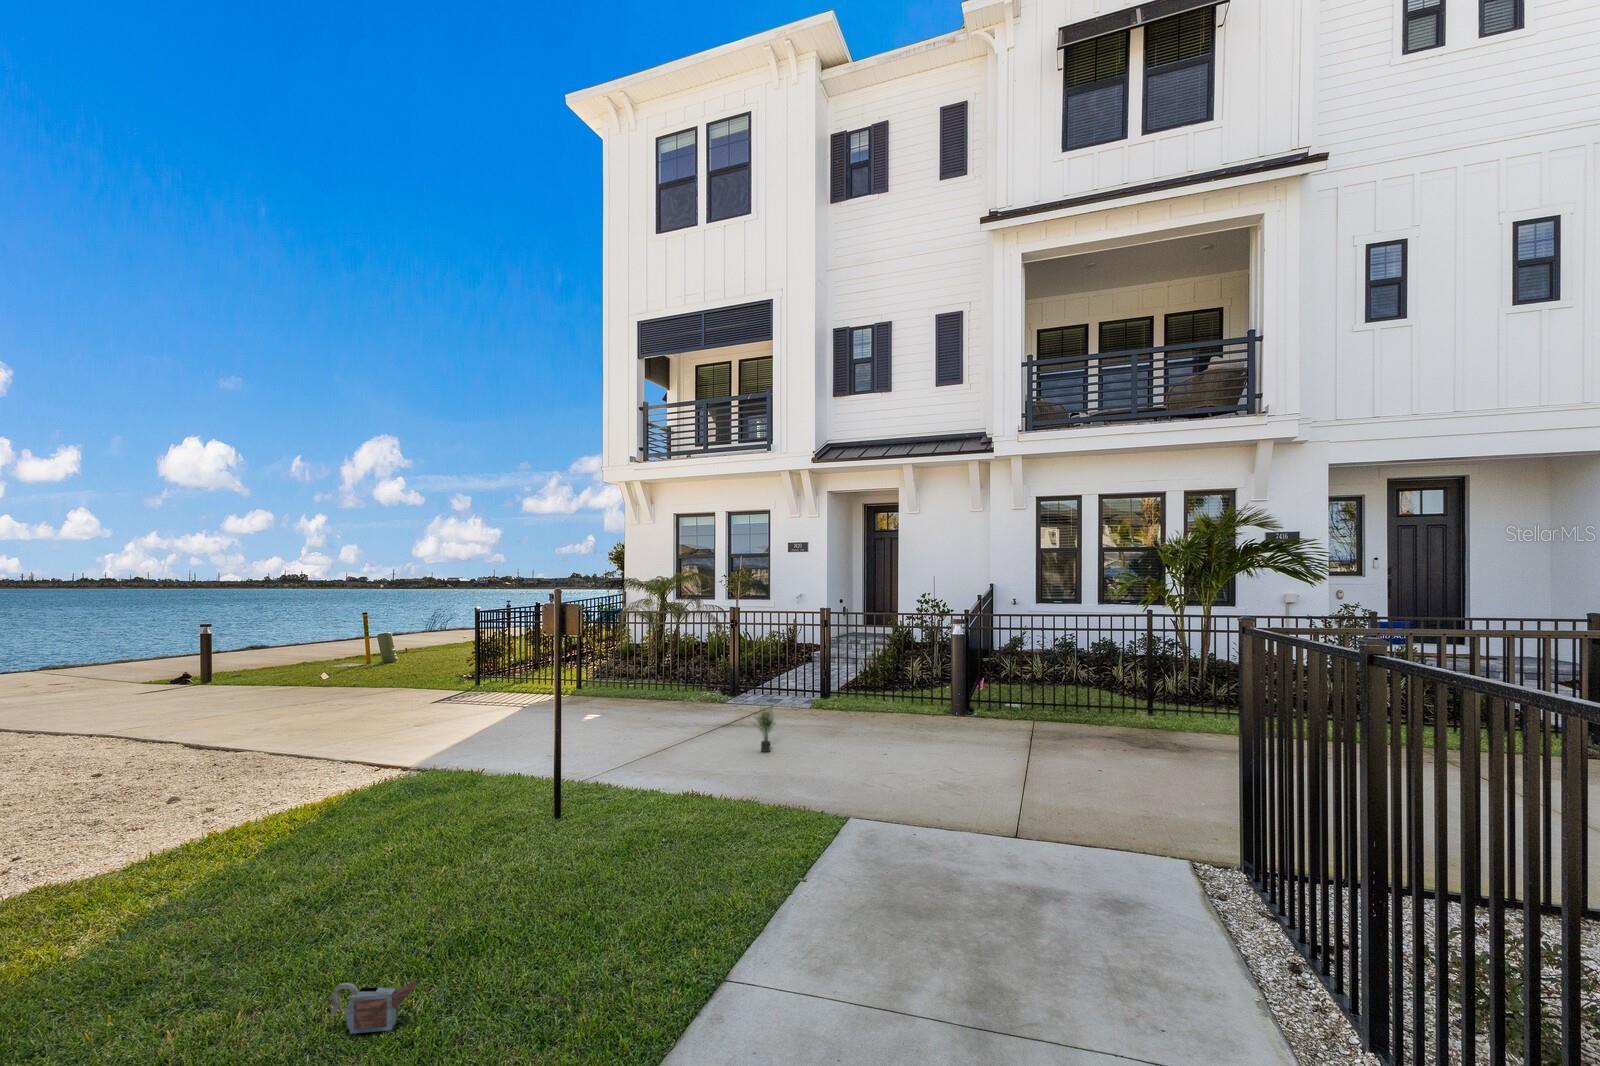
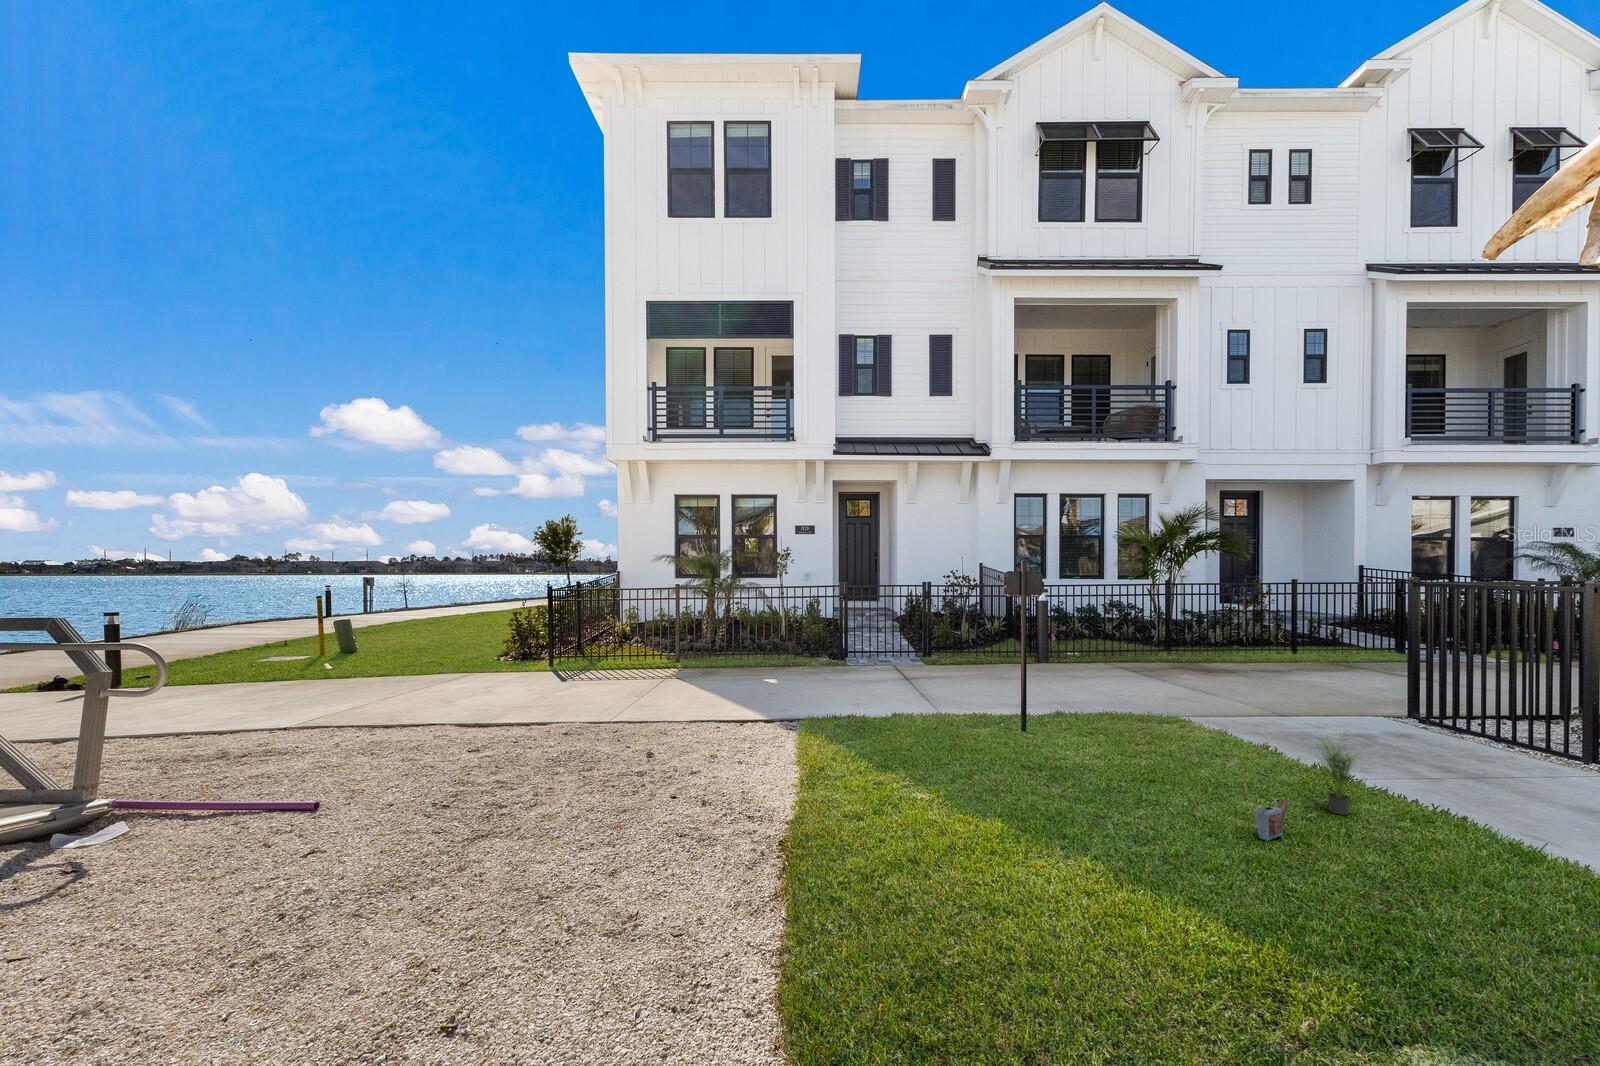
potted plant: present [754,710,775,752] -> present [1321,743,1357,815]

